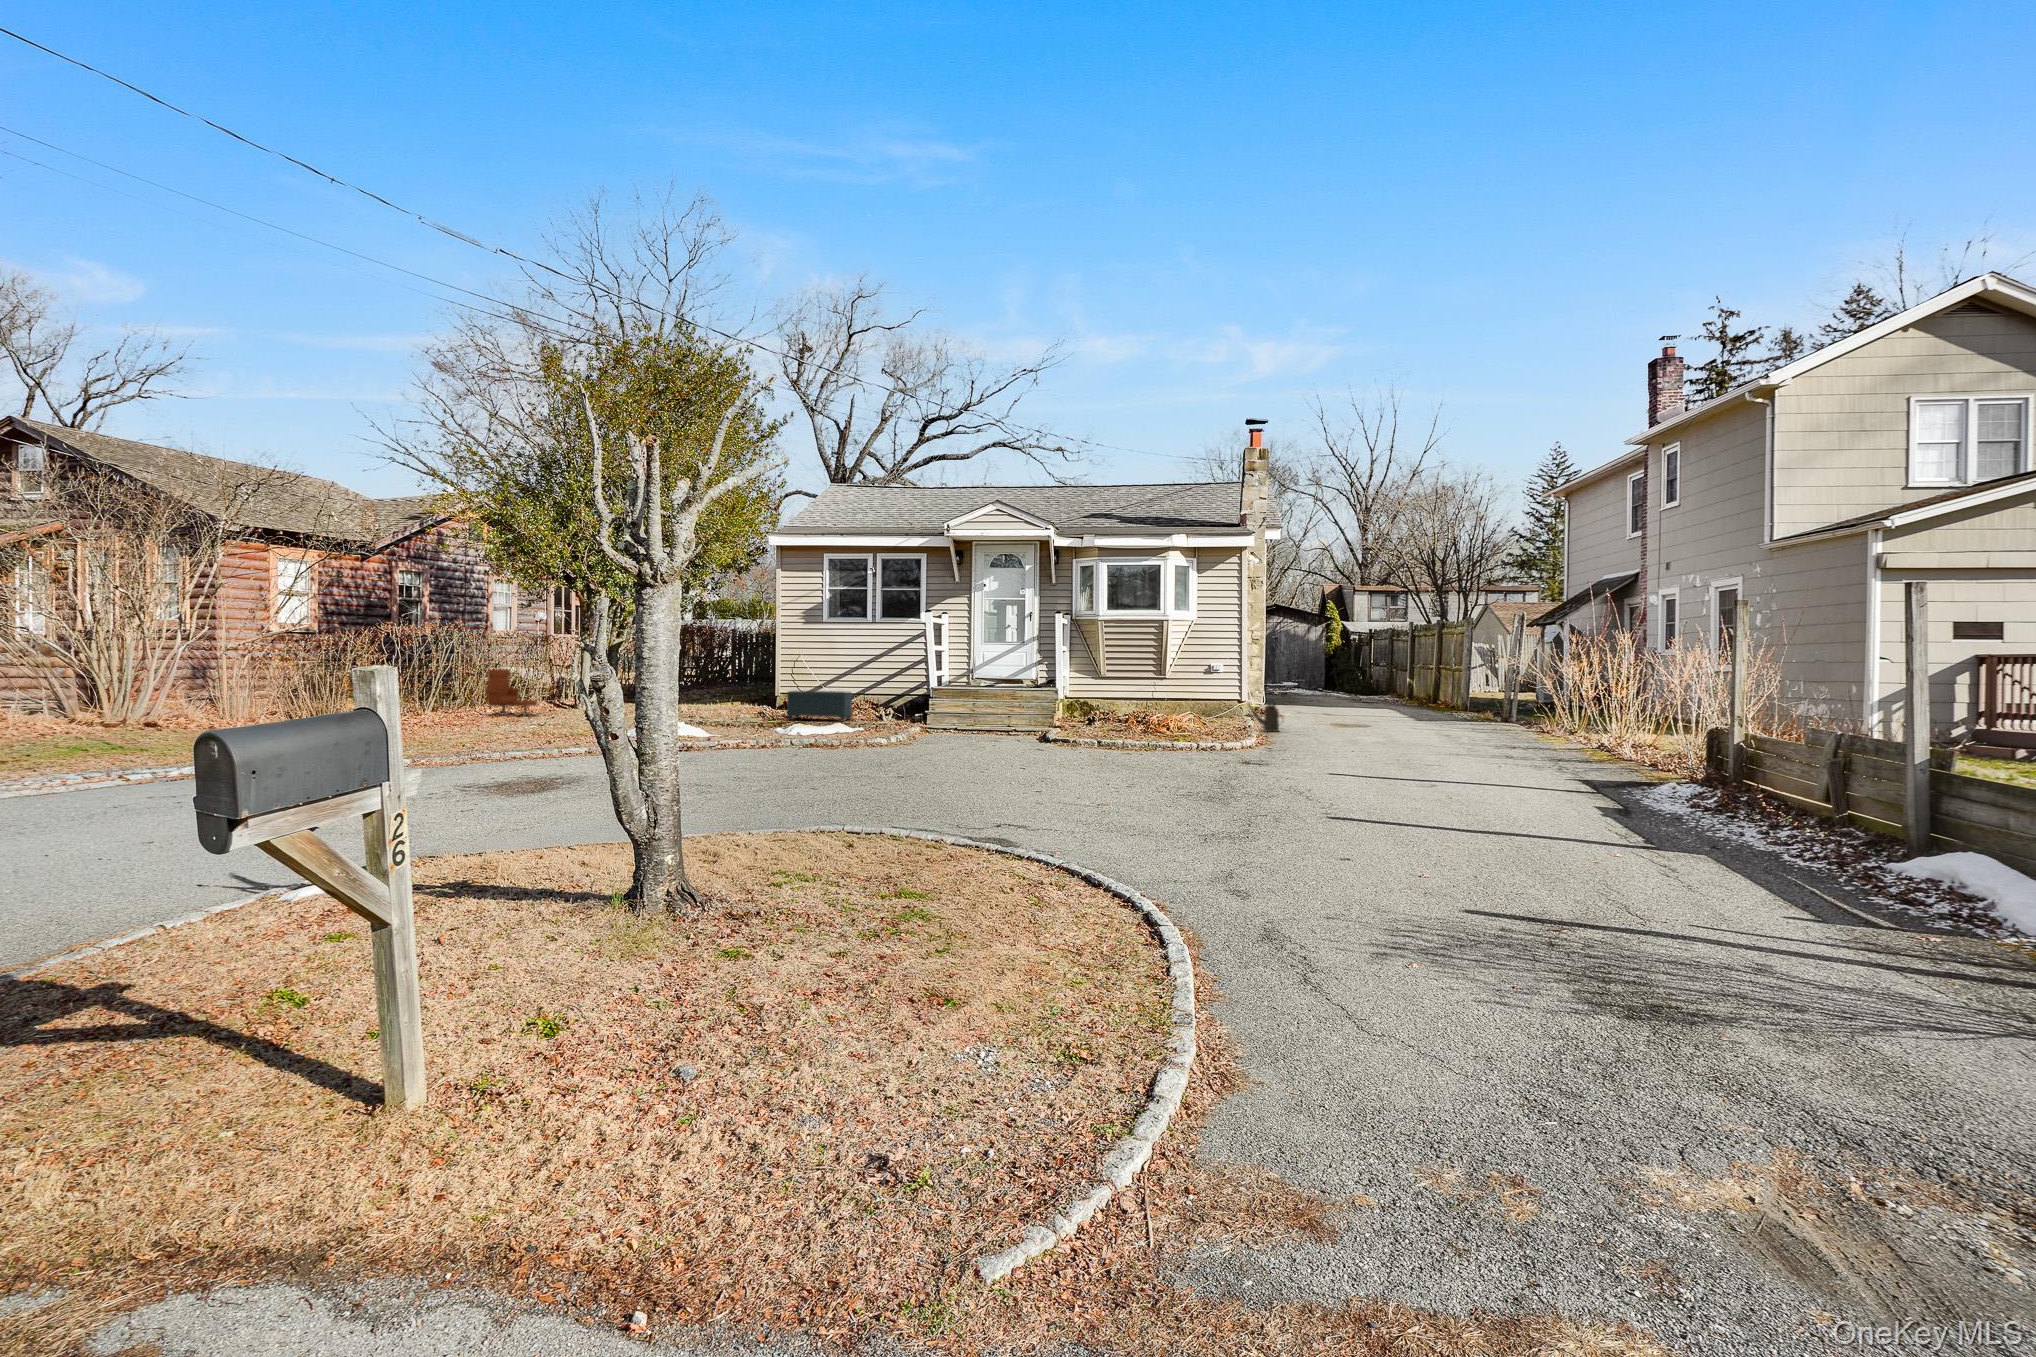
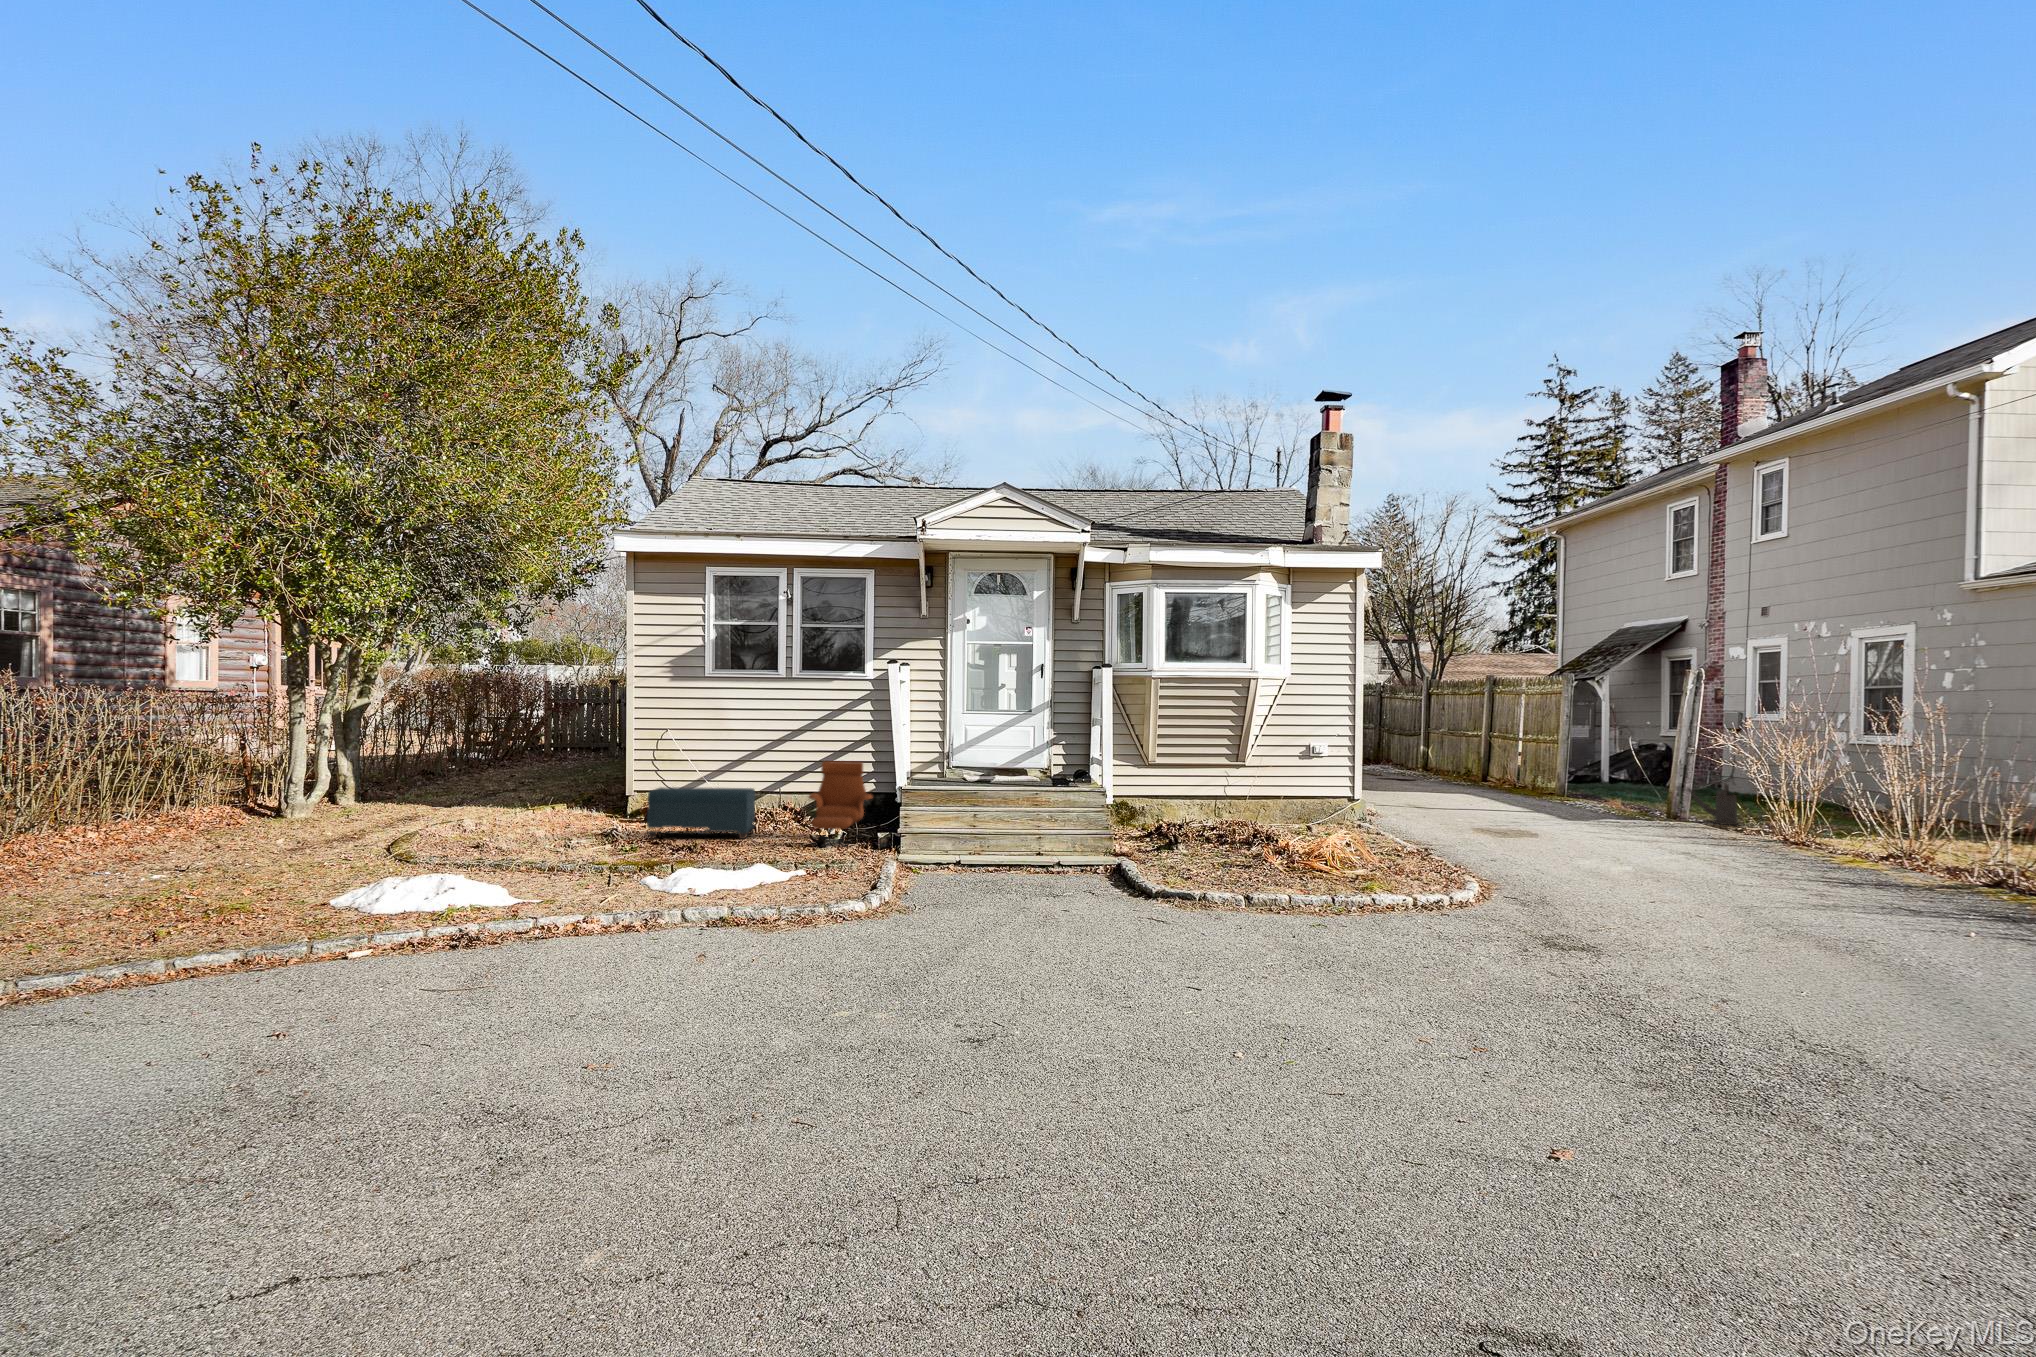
lounge chair: present [485,669,538,716] -> present [809,761,872,847]
watering can: present [1249,701,1279,732] -> present [1688,783,1745,825]

